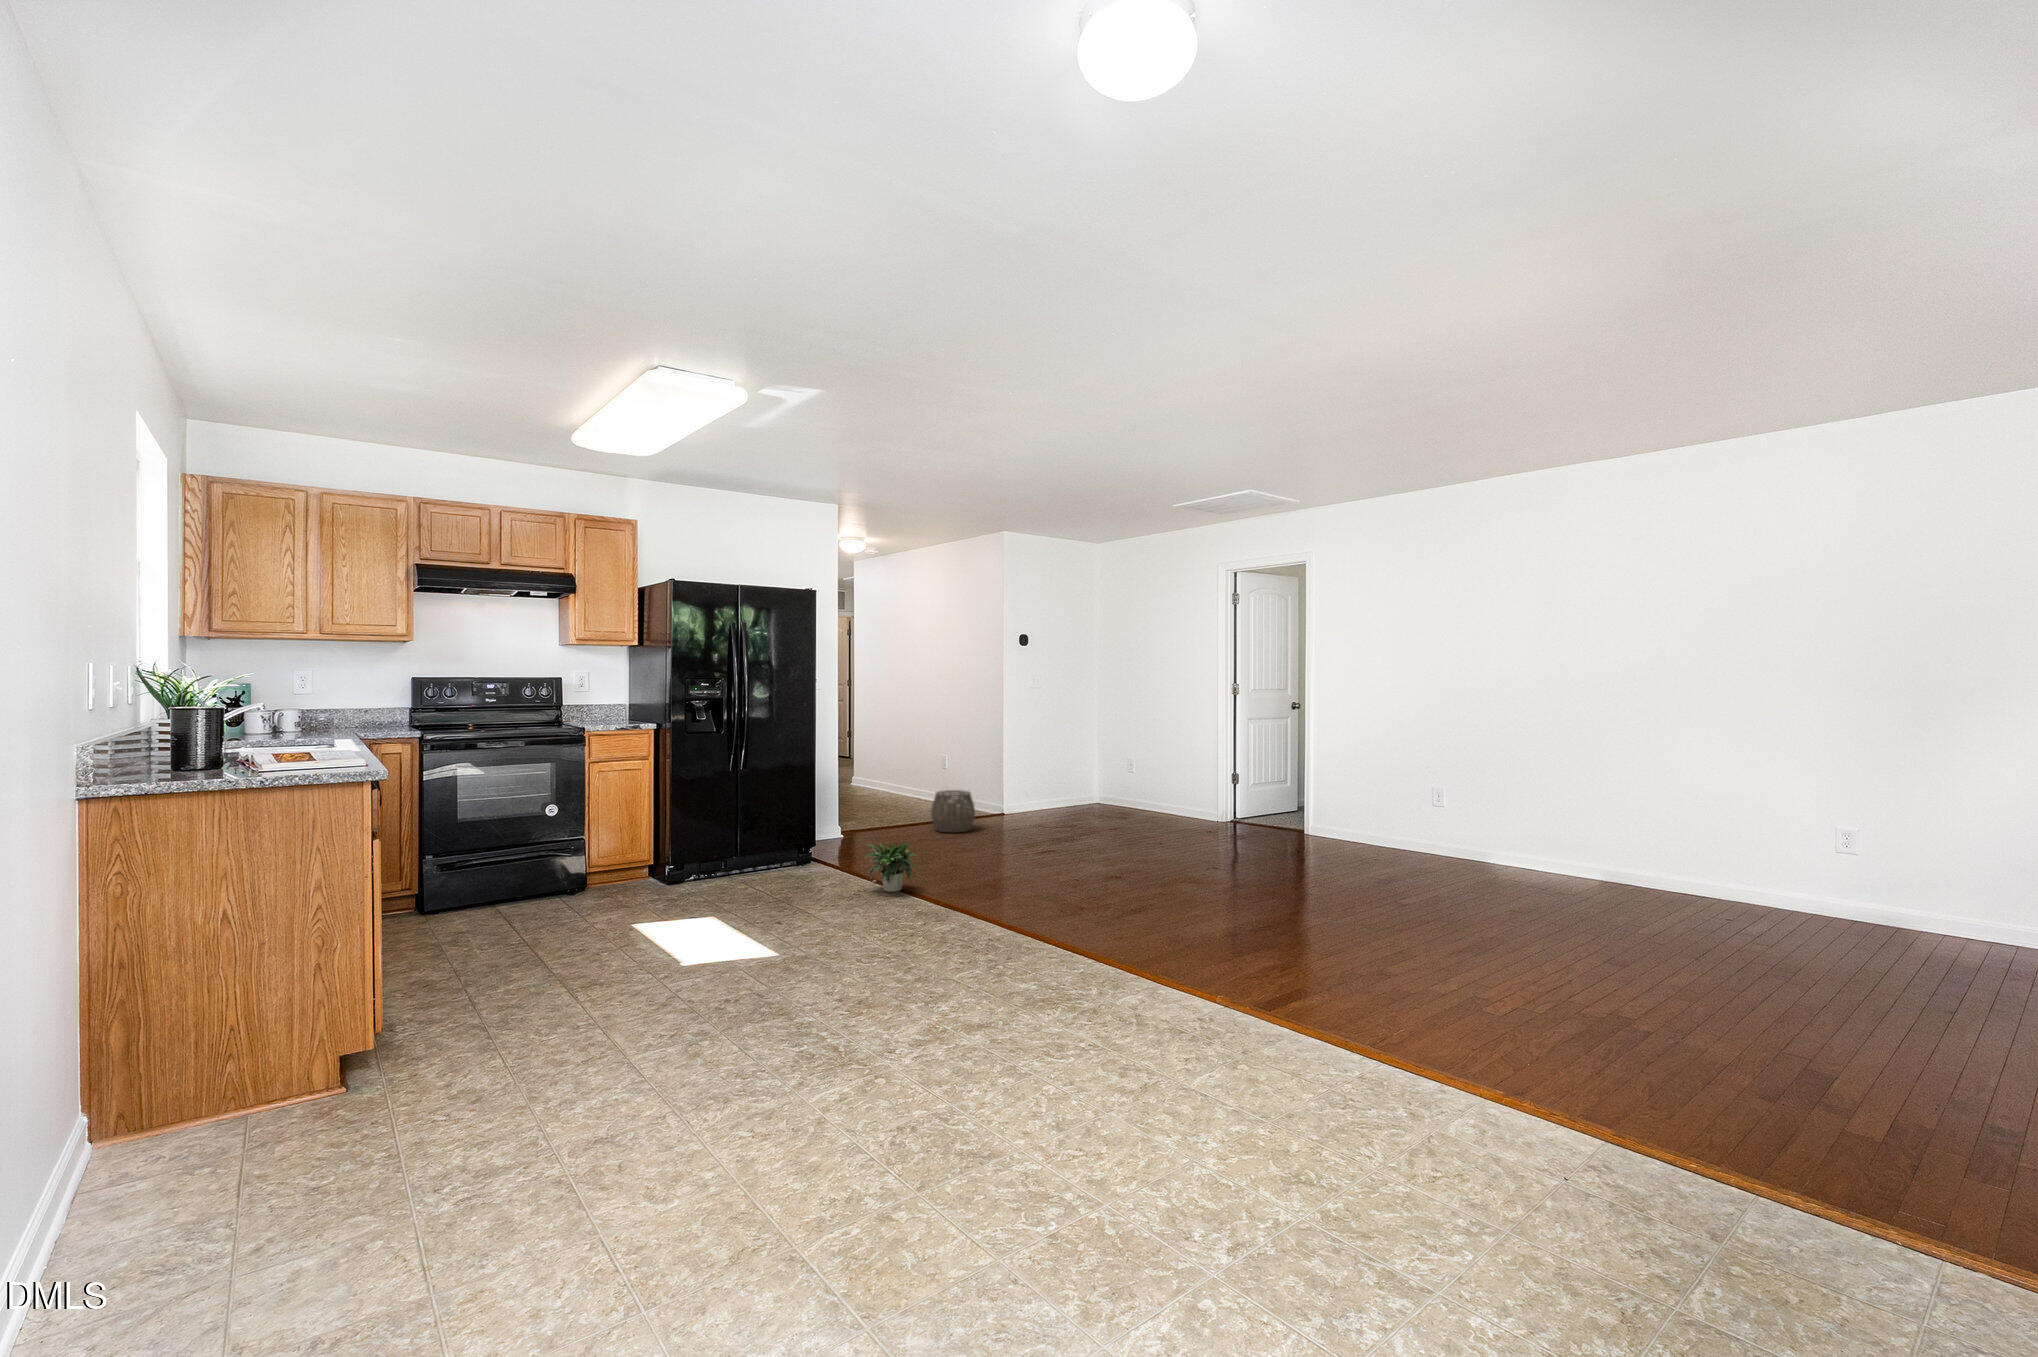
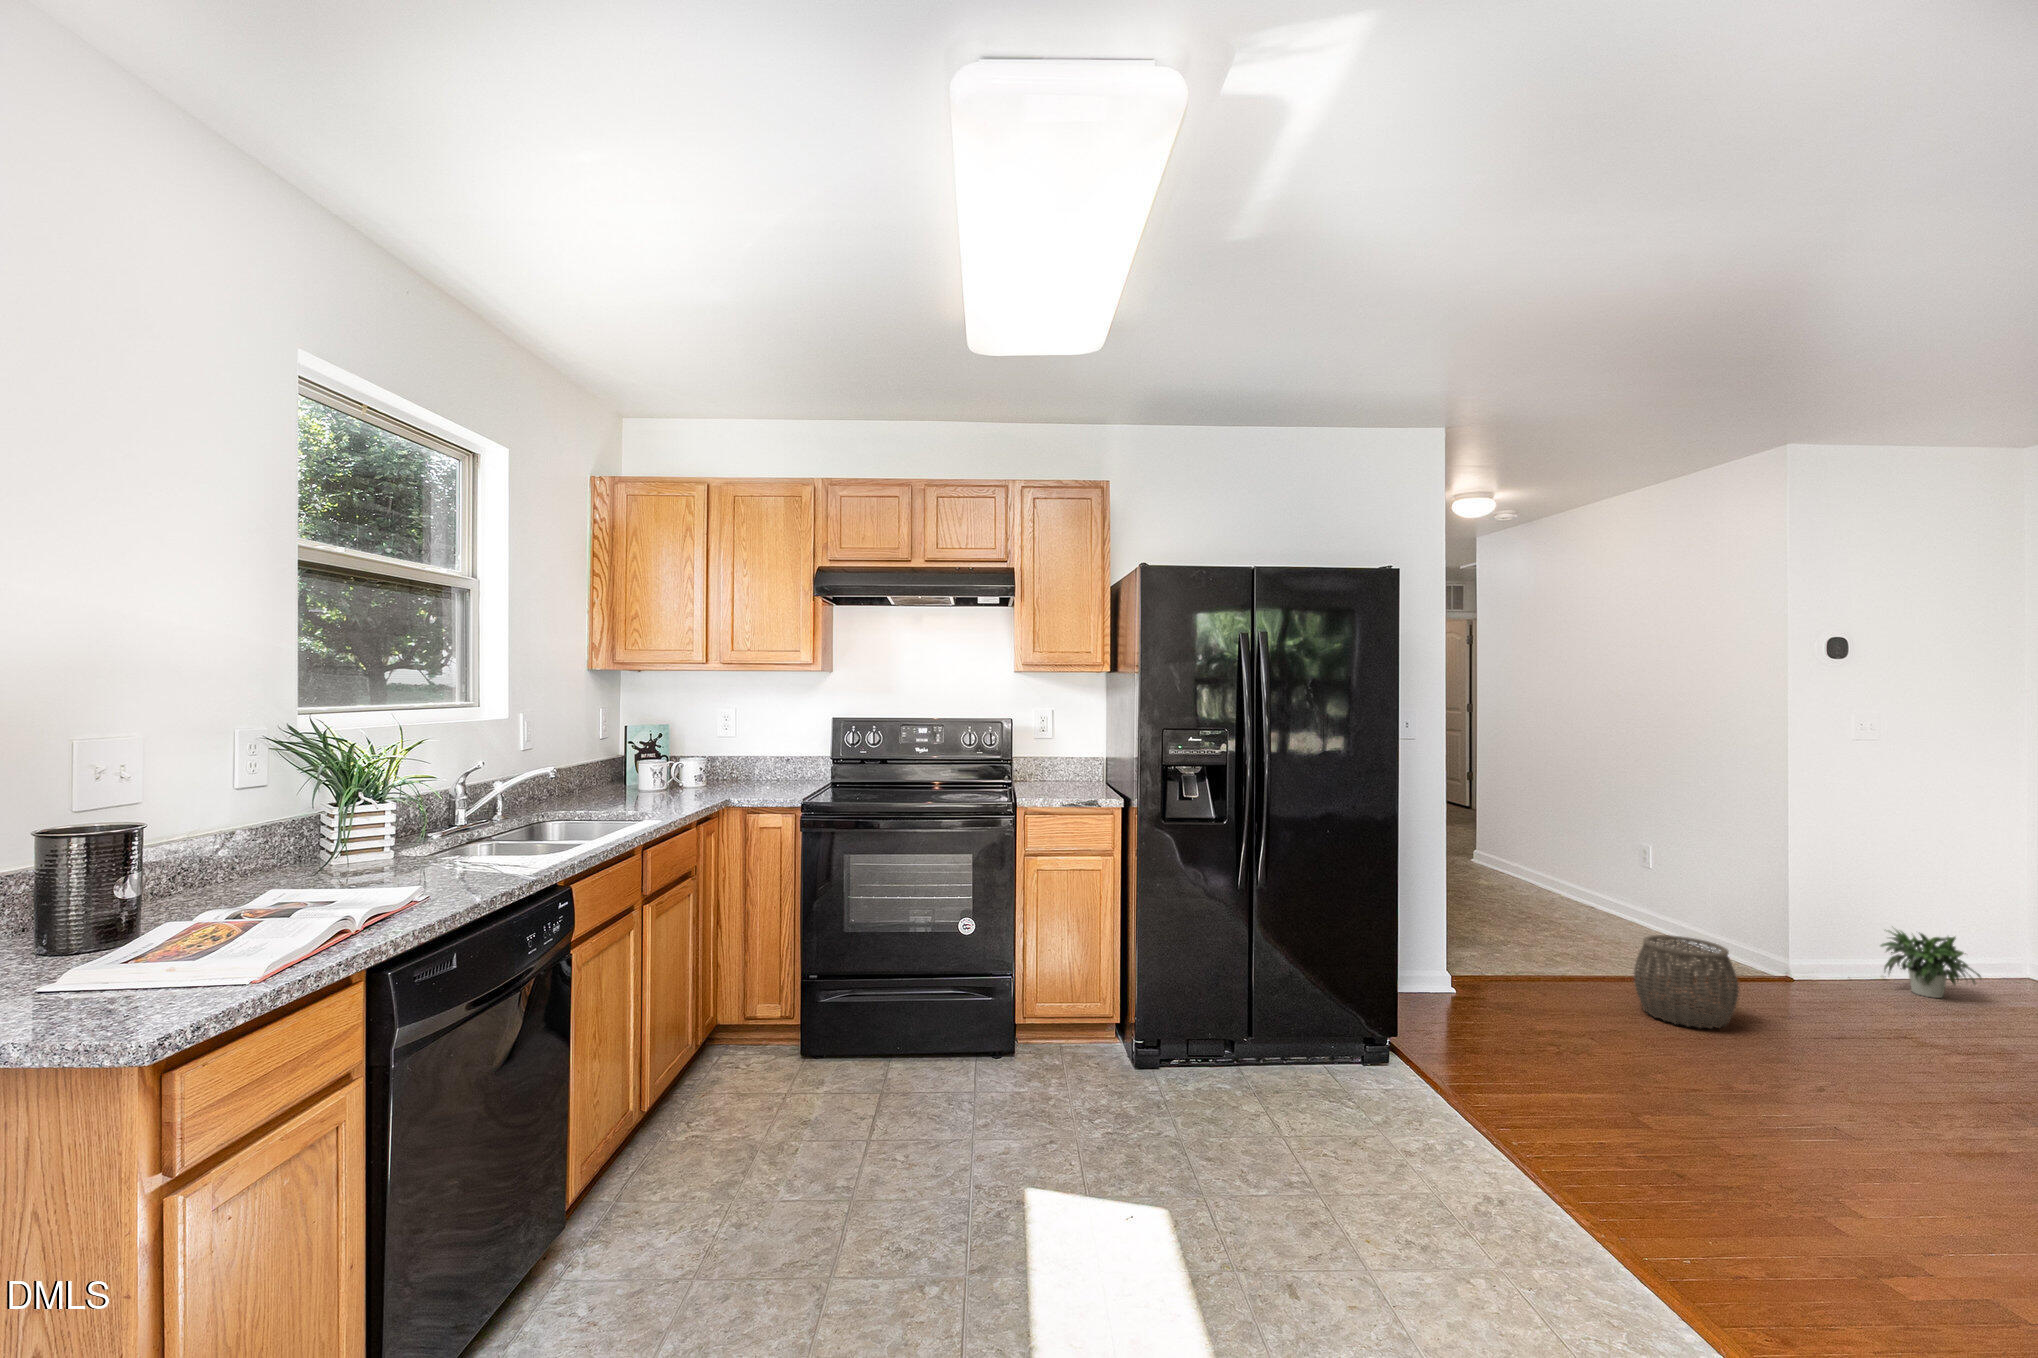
potted plant: present [850,843,920,892] -> present [1881,930,1981,998]

